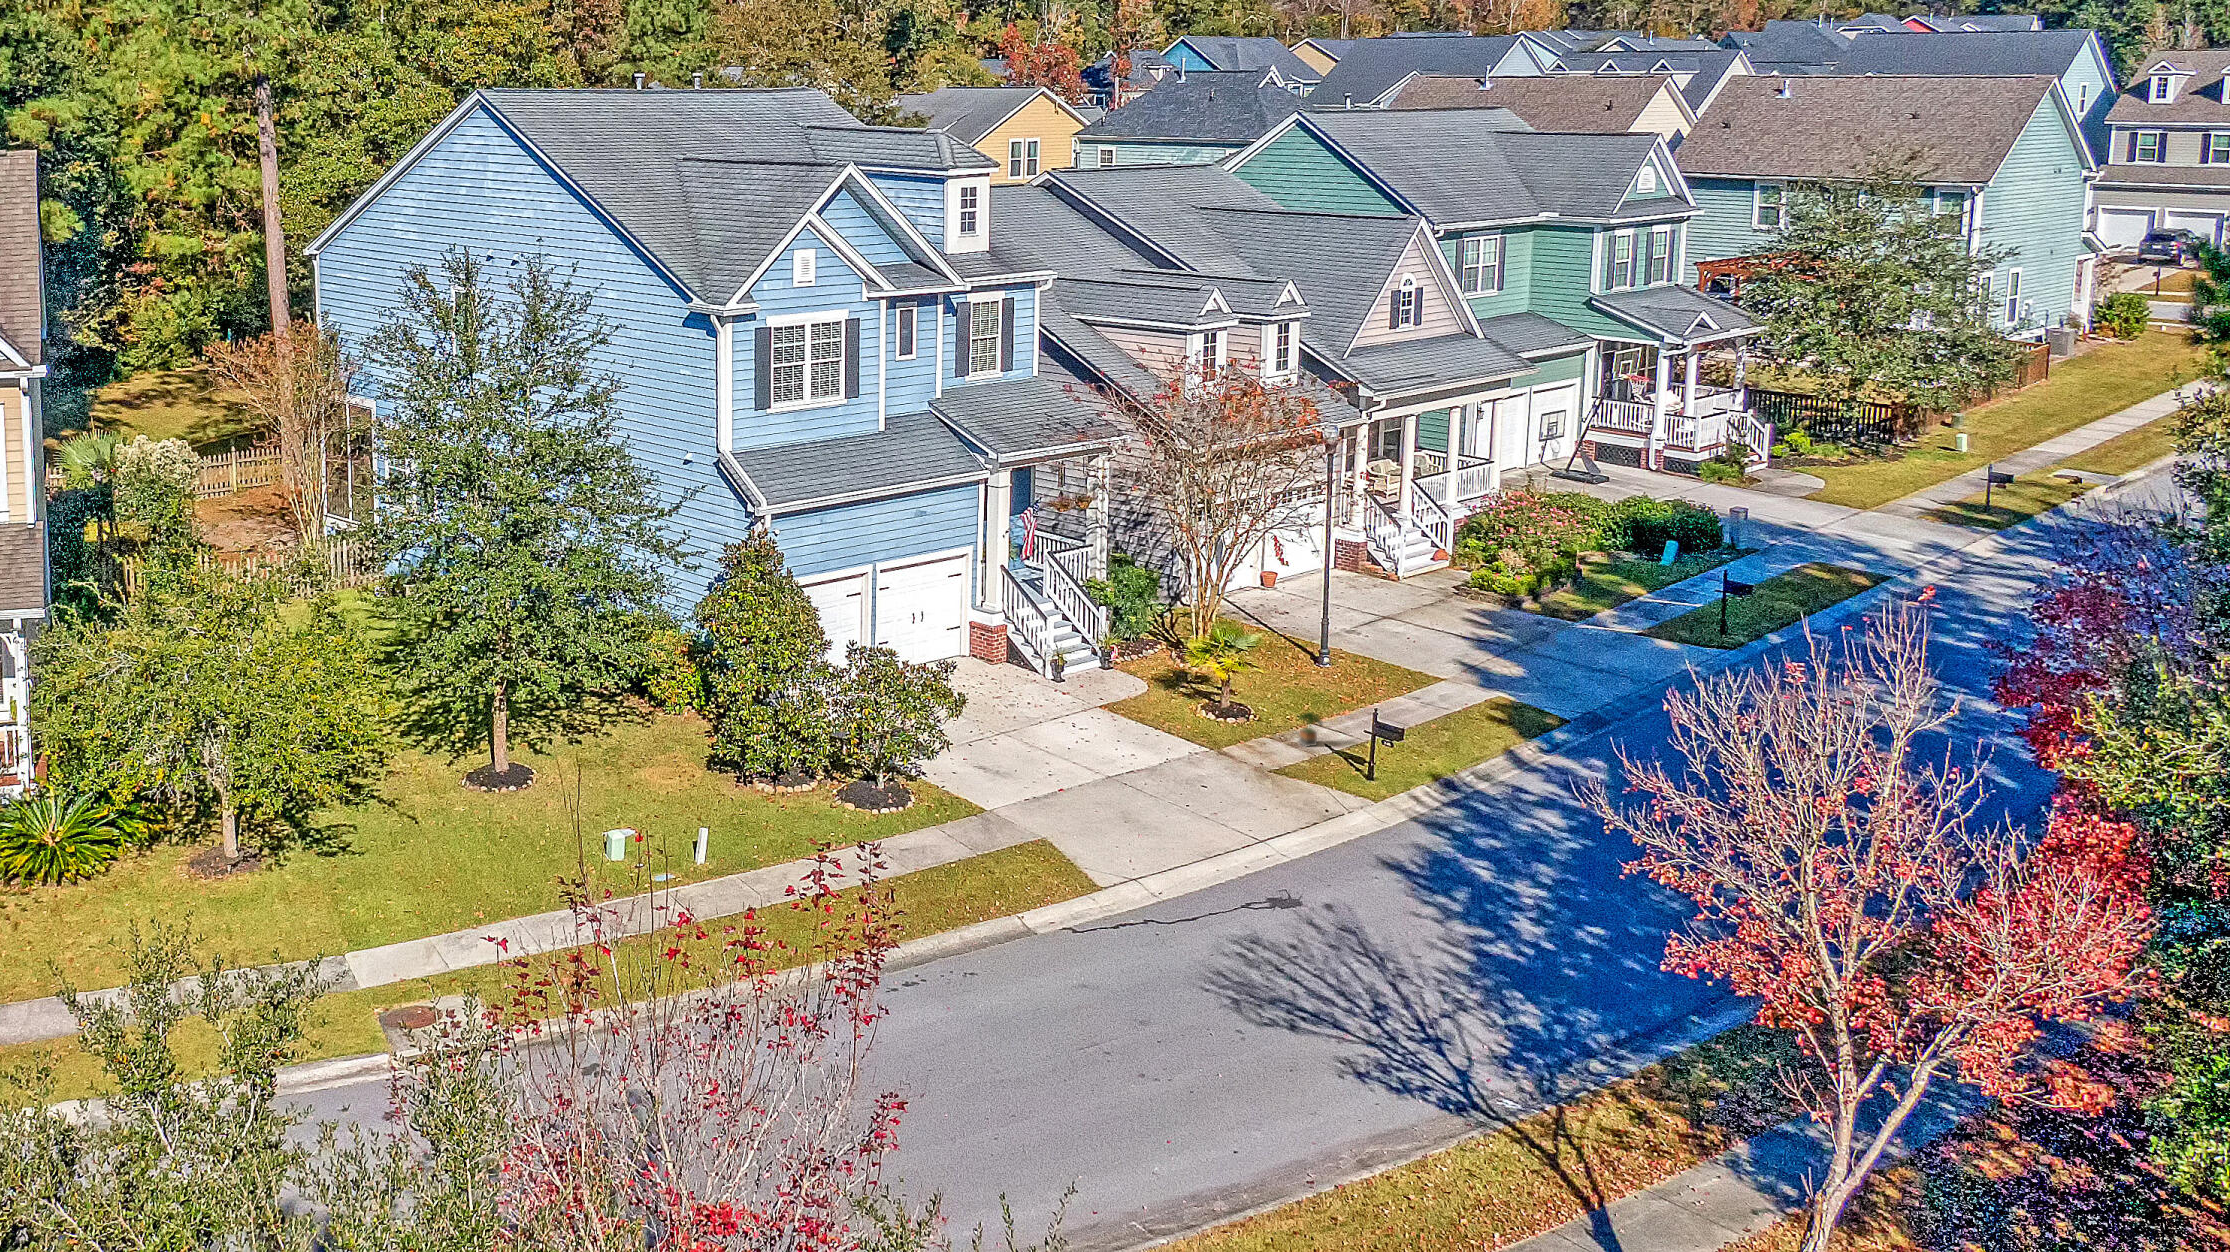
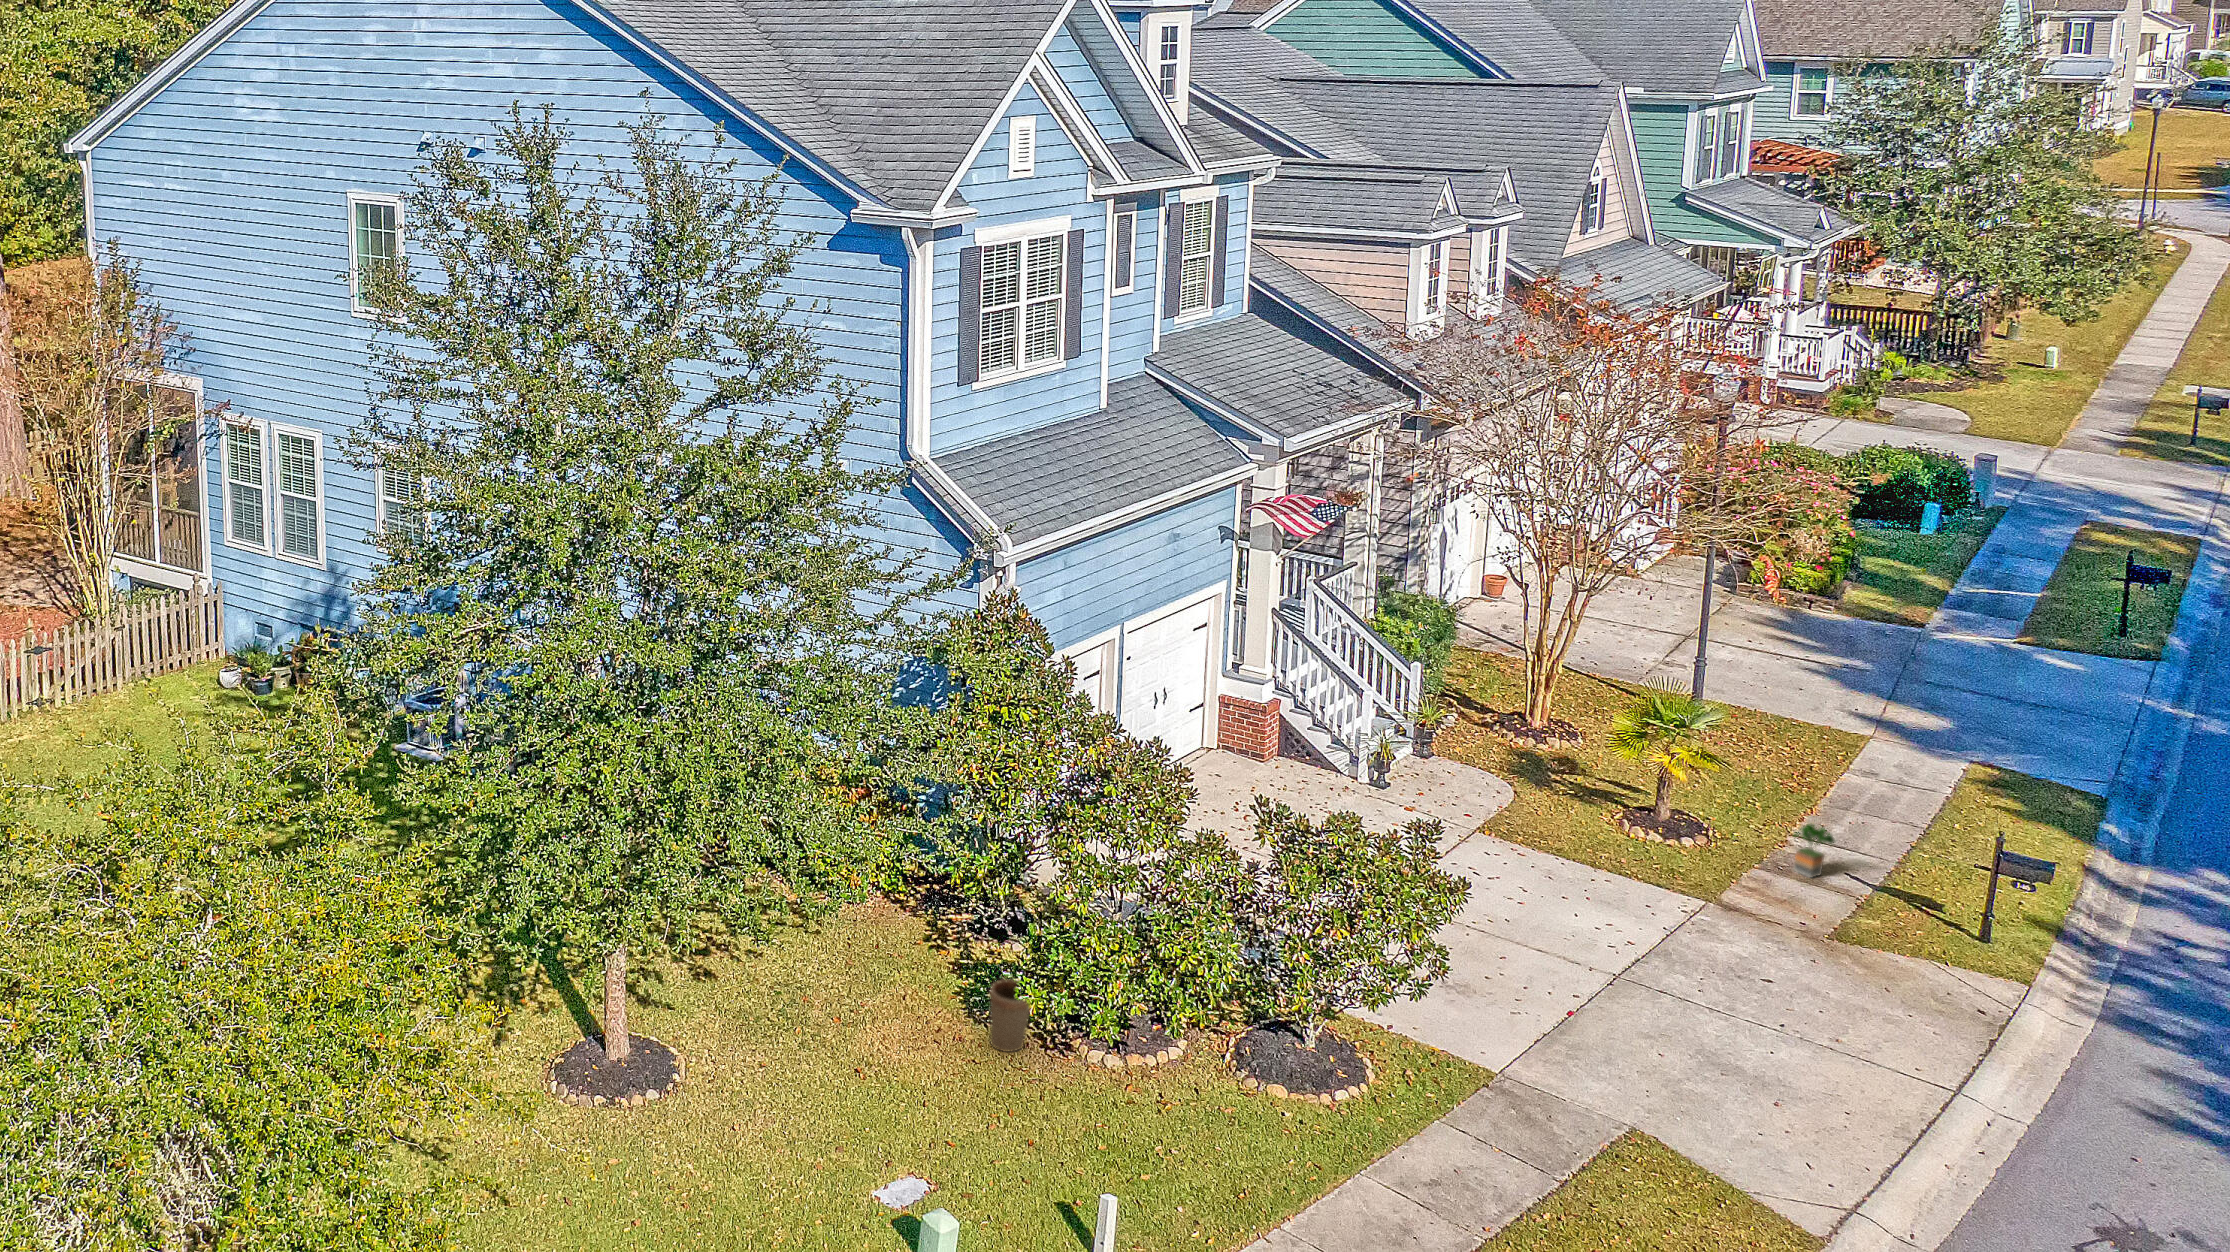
basket: none [700,745,725,786] -> present [989,979,1030,1052]

